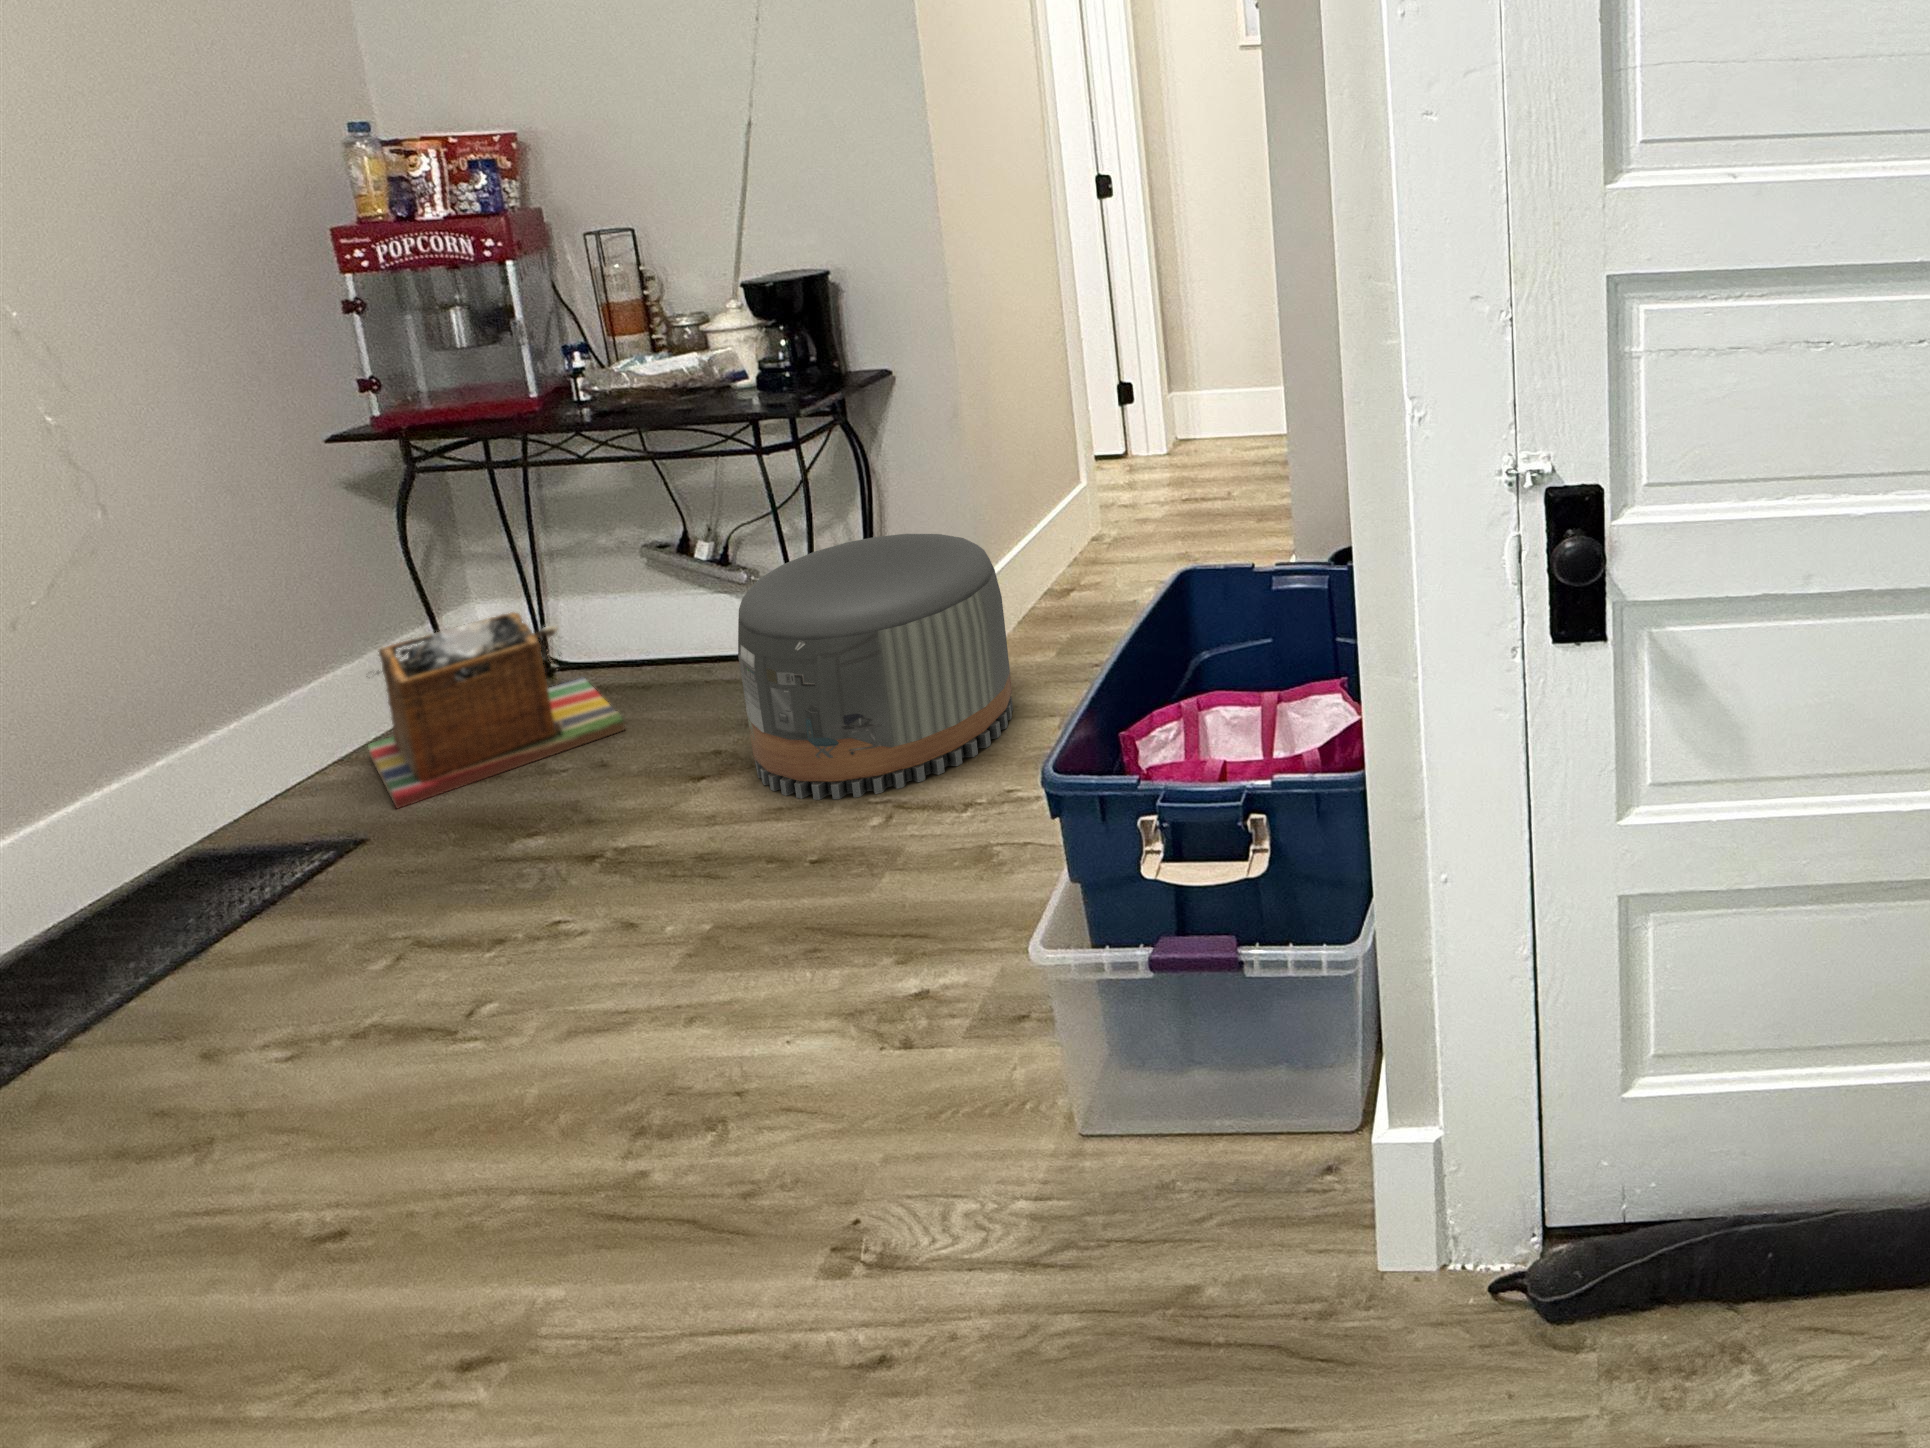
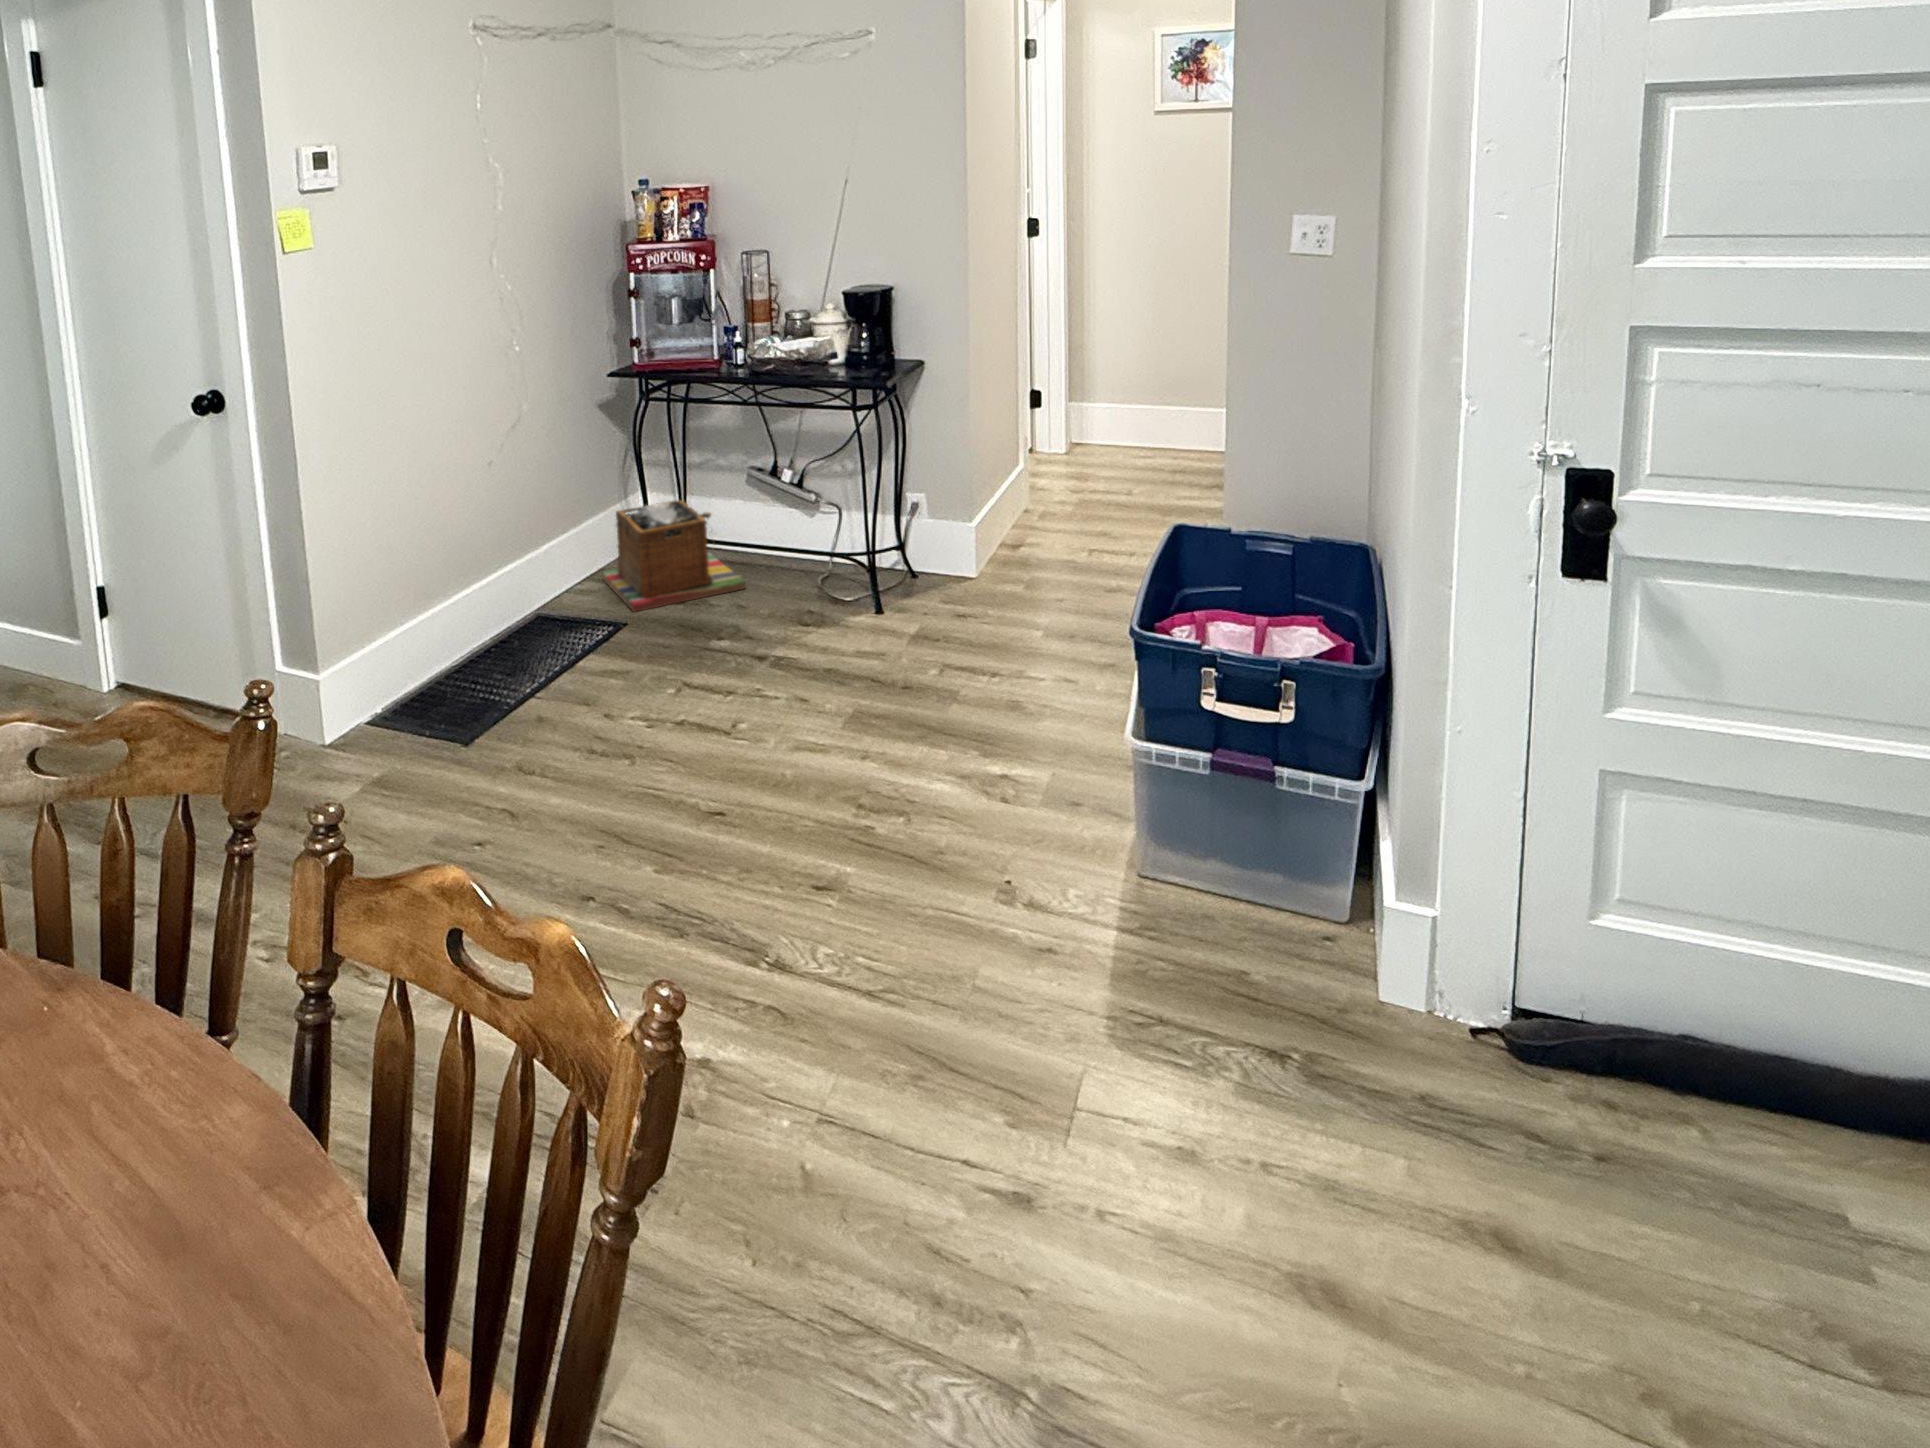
pouf: present [738,534,1013,800] -> none [835,478,1005,656]

